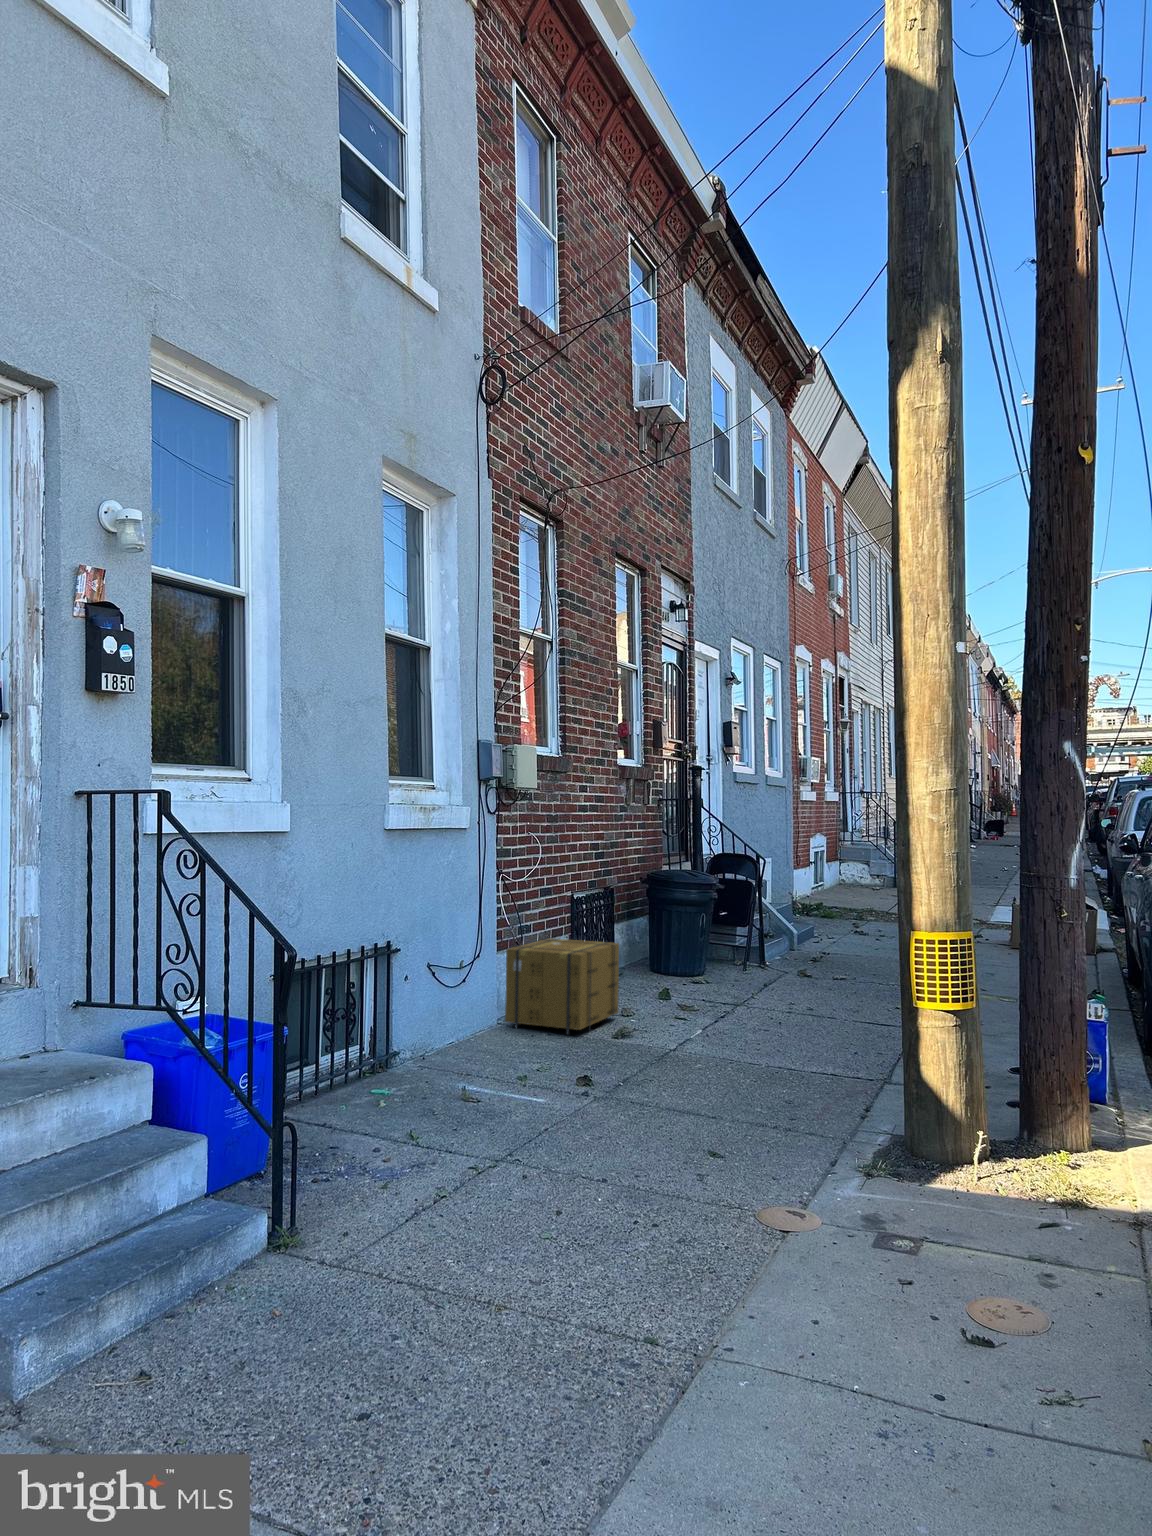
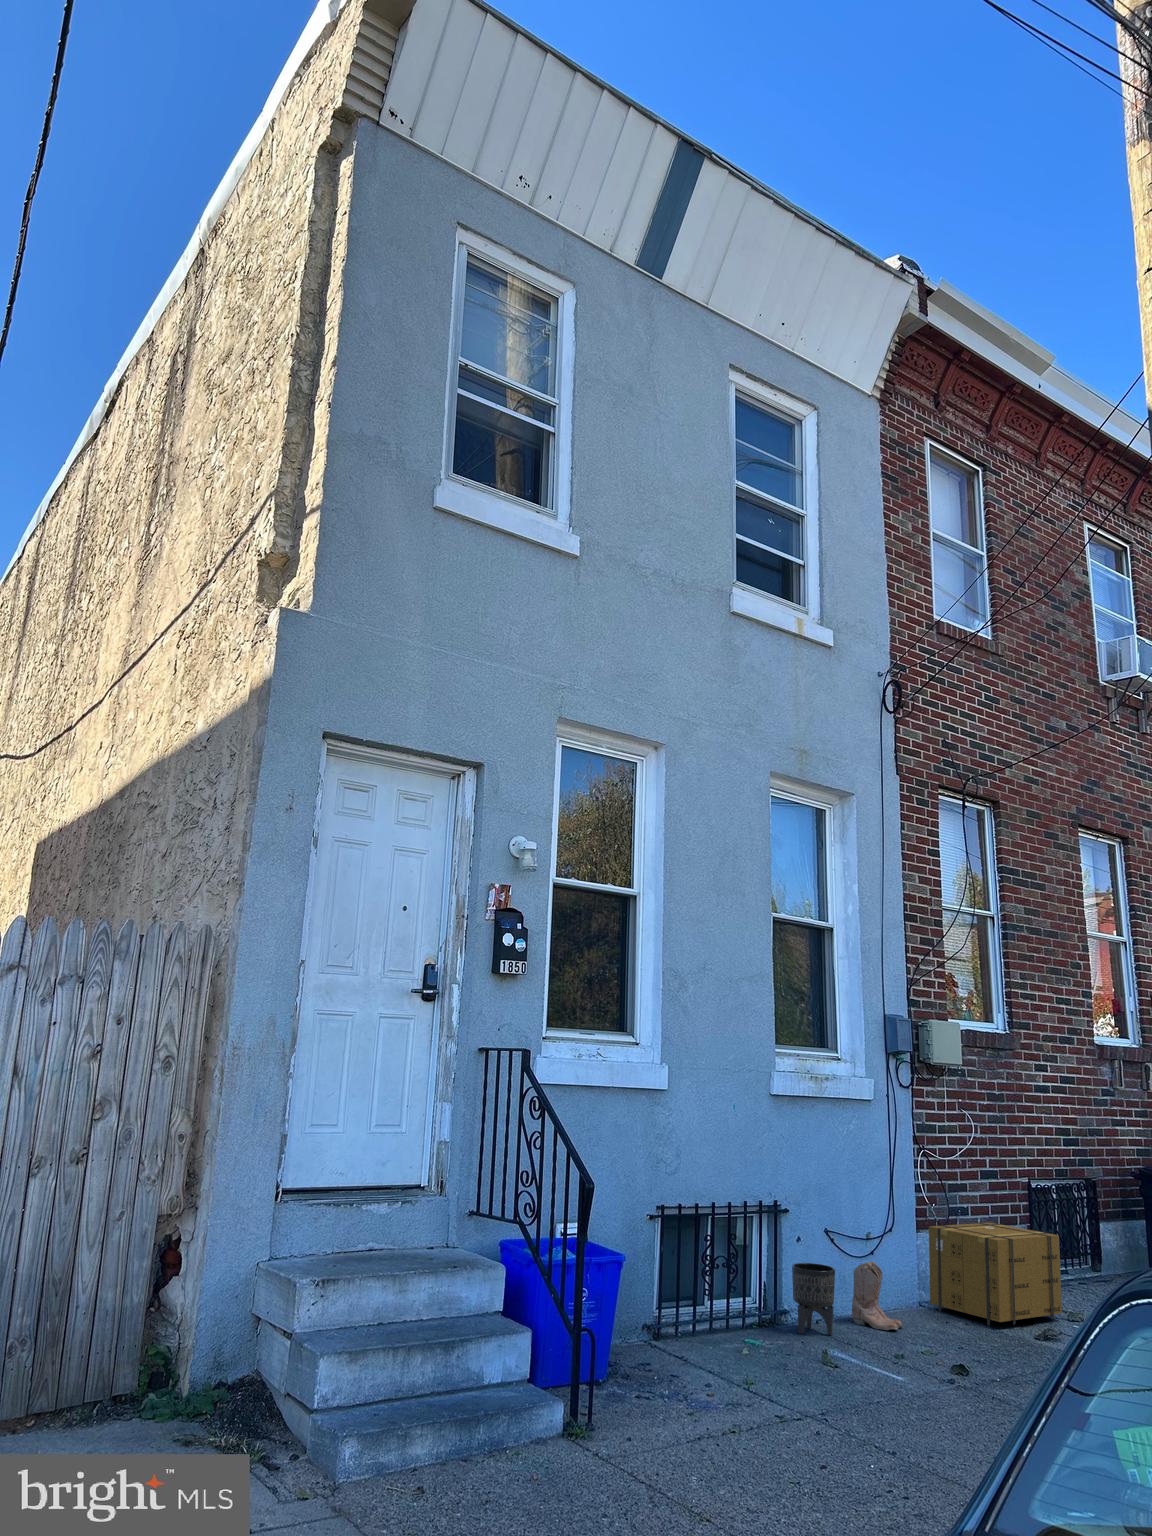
boots: none [450,990,500,1056] -> present [852,1262,903,1330]
planter: none [402,1001,448,1074] -> present [792,1263,835,1335]

